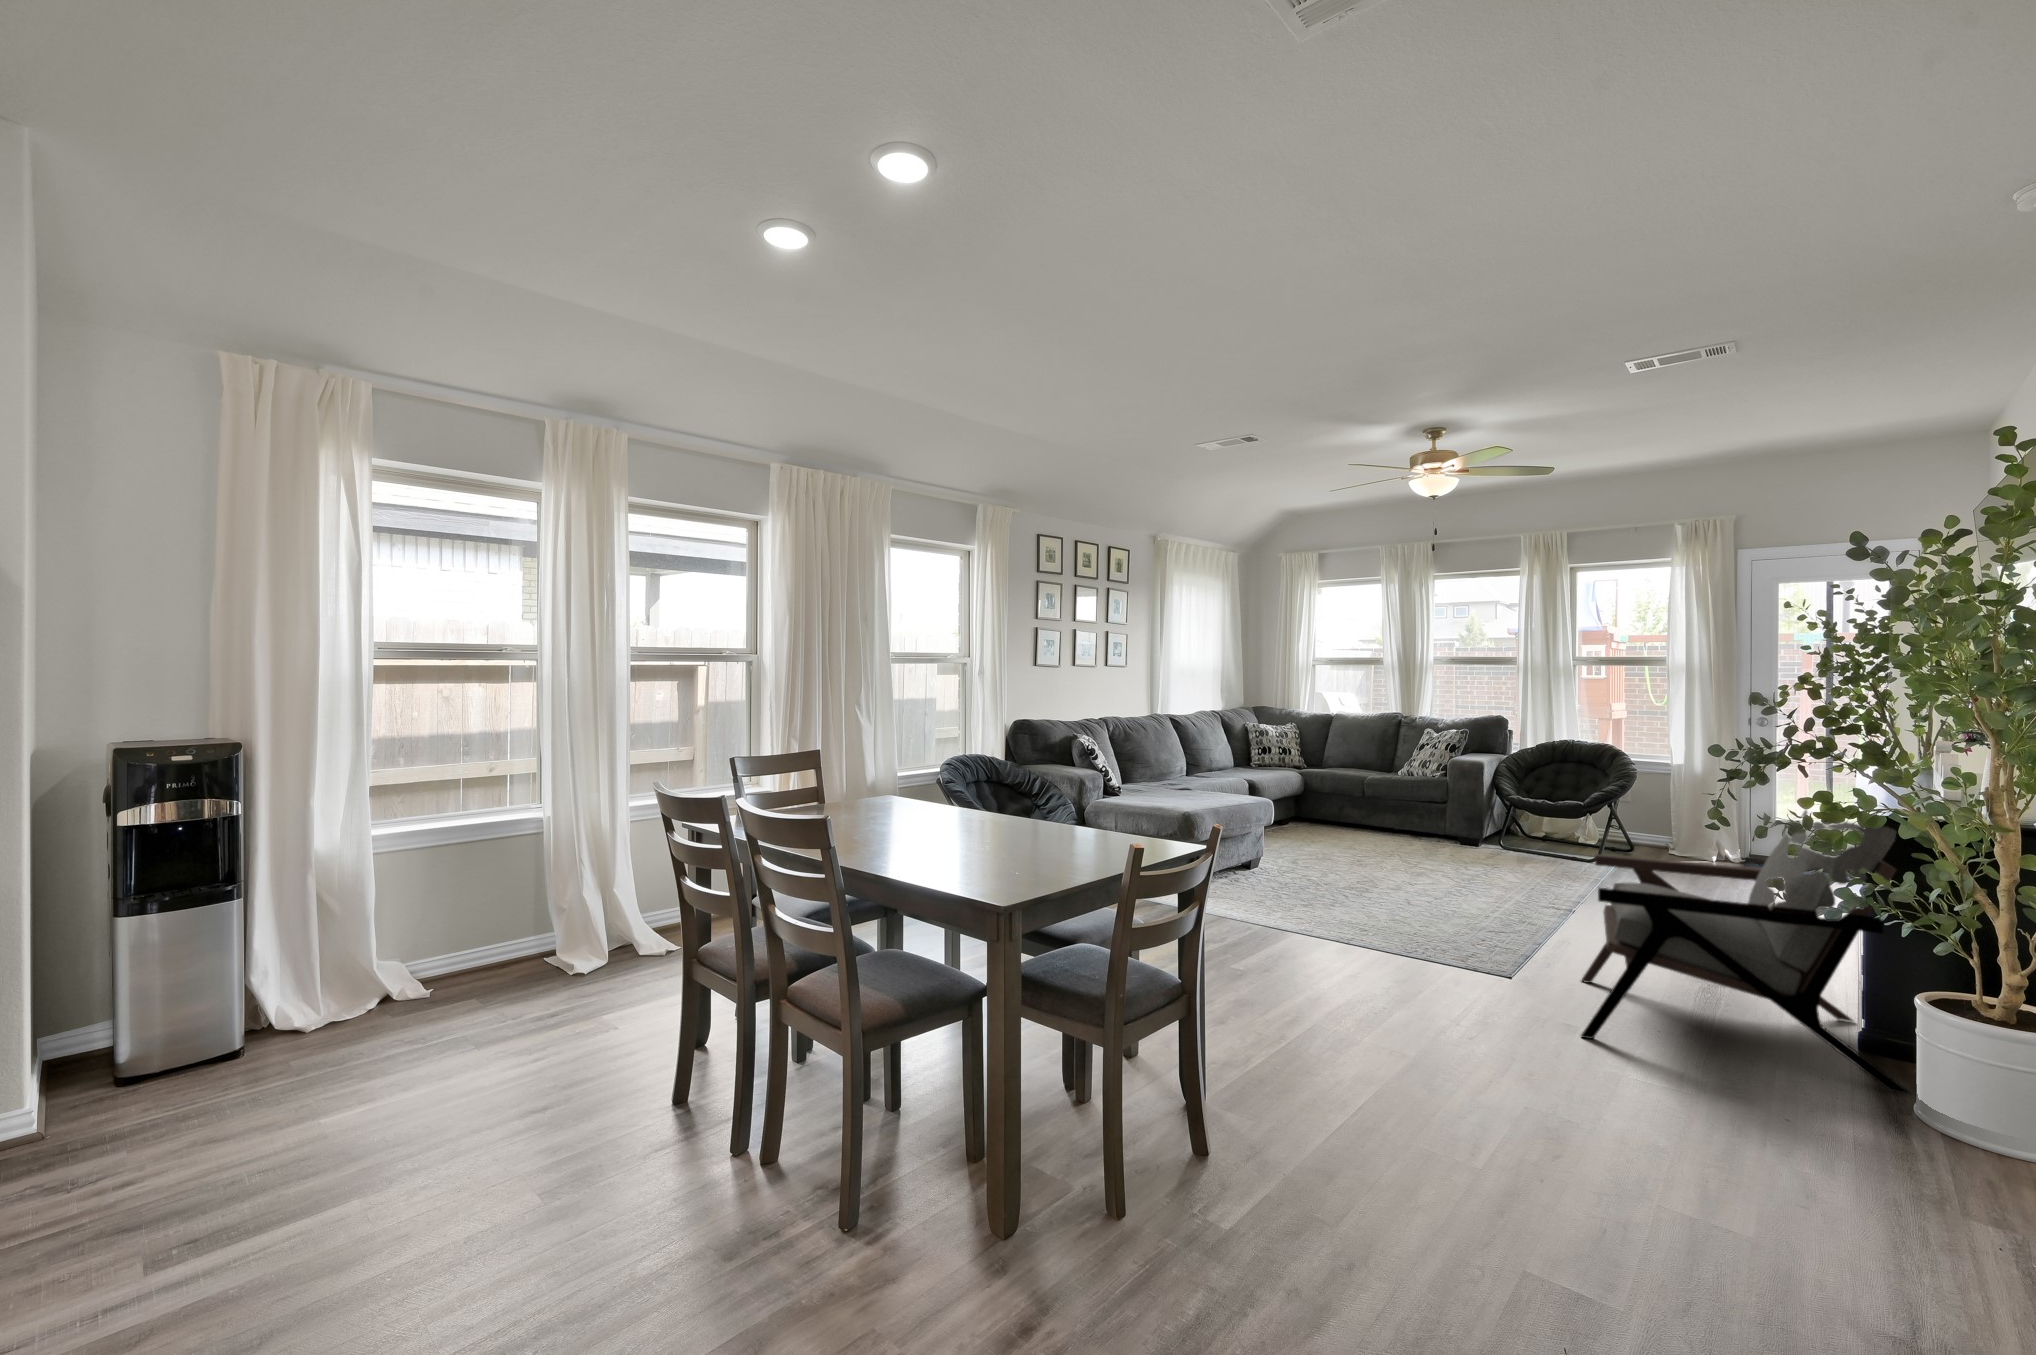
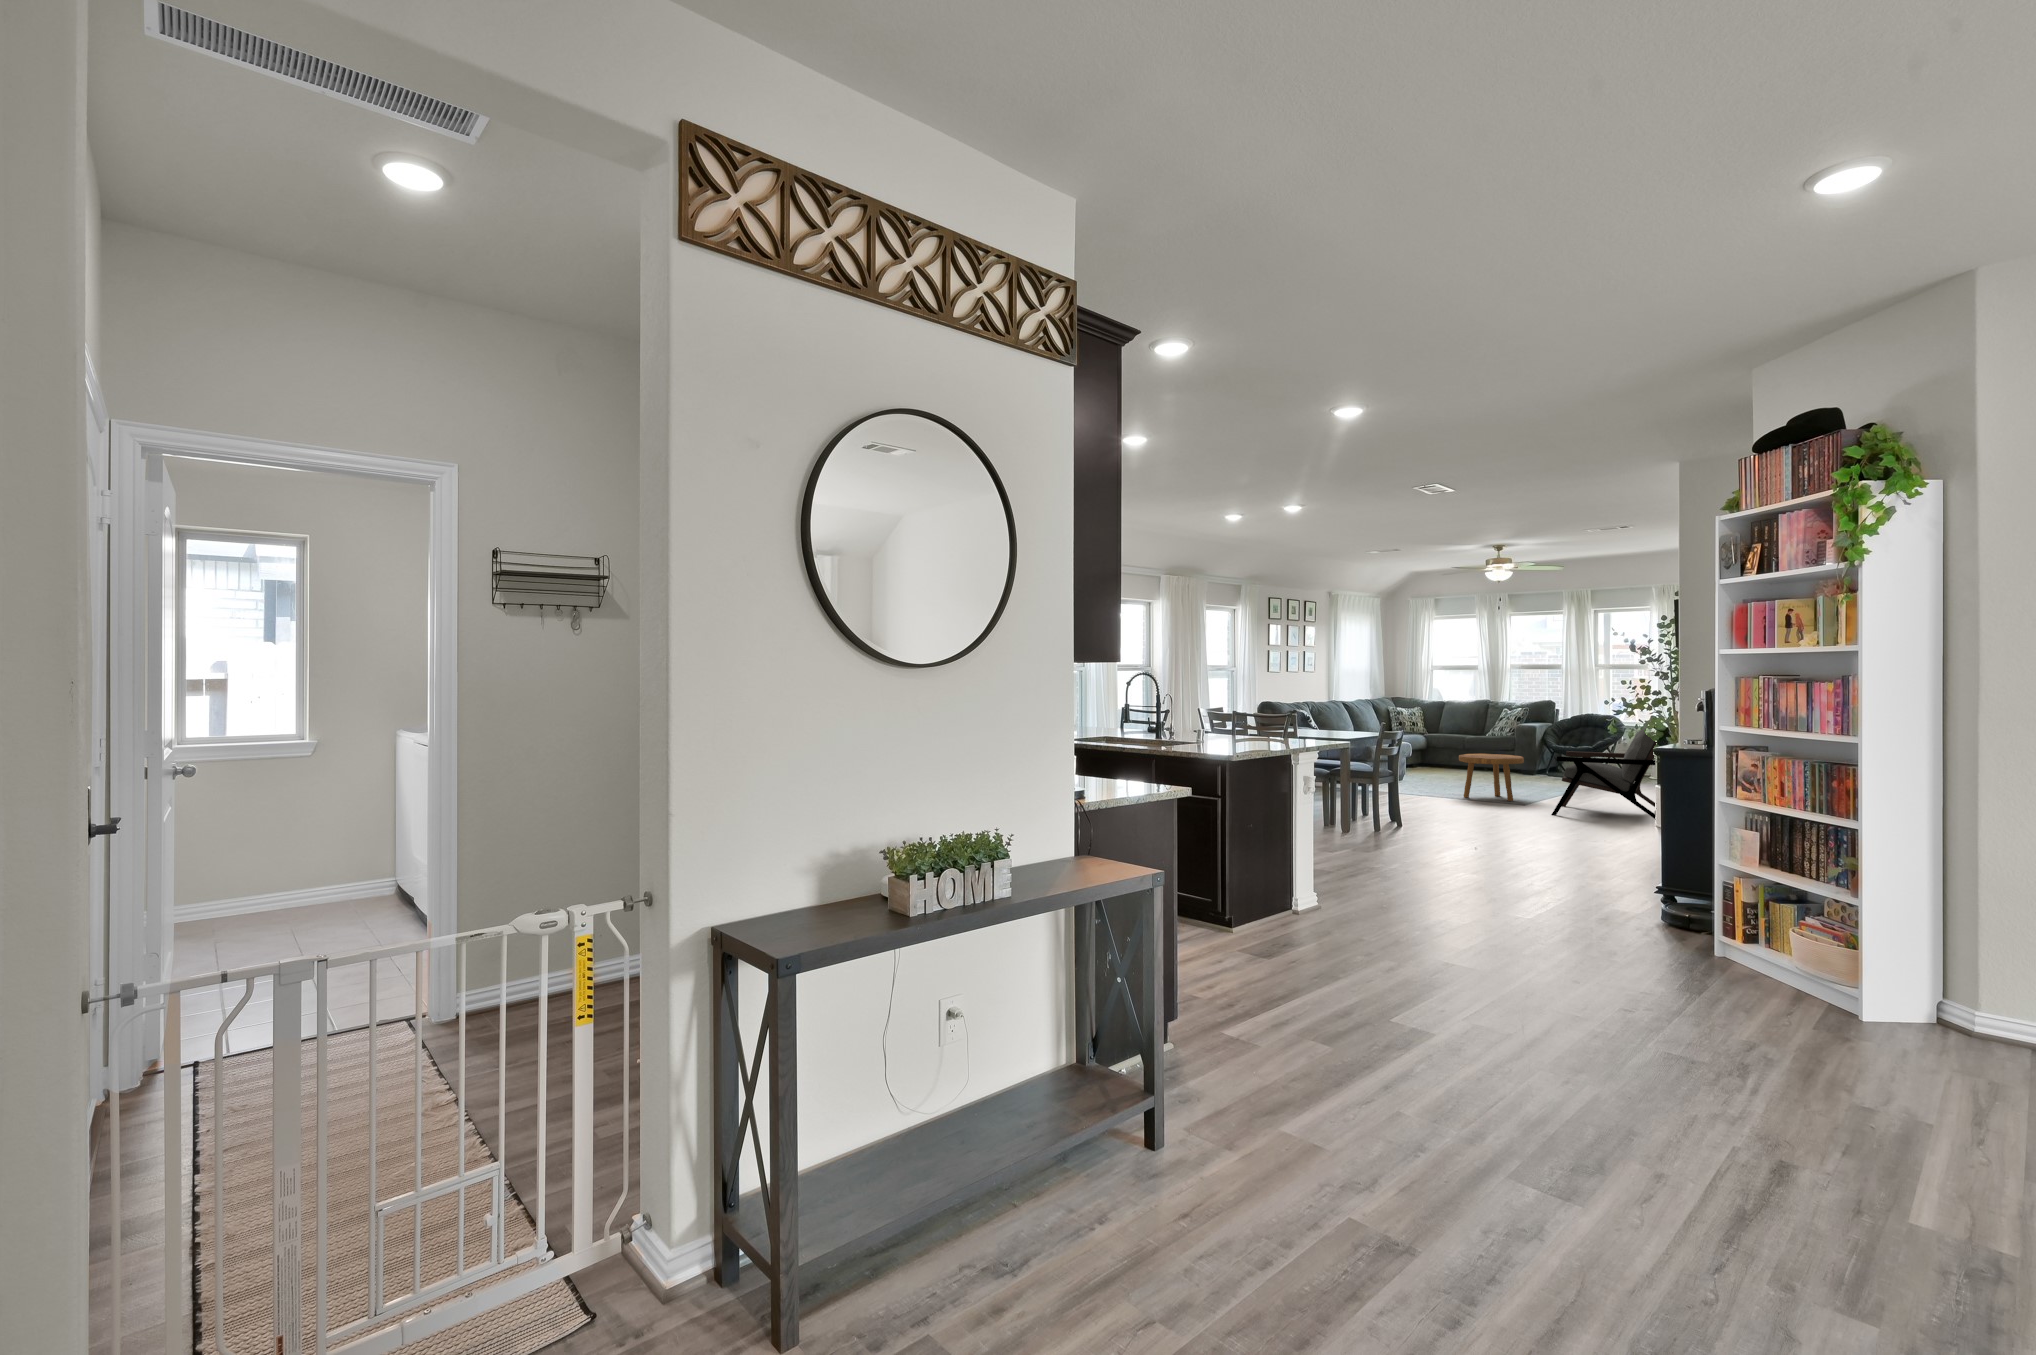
footstool: none [1353,838,1490,955] -> present [1459,754,1524,801]

